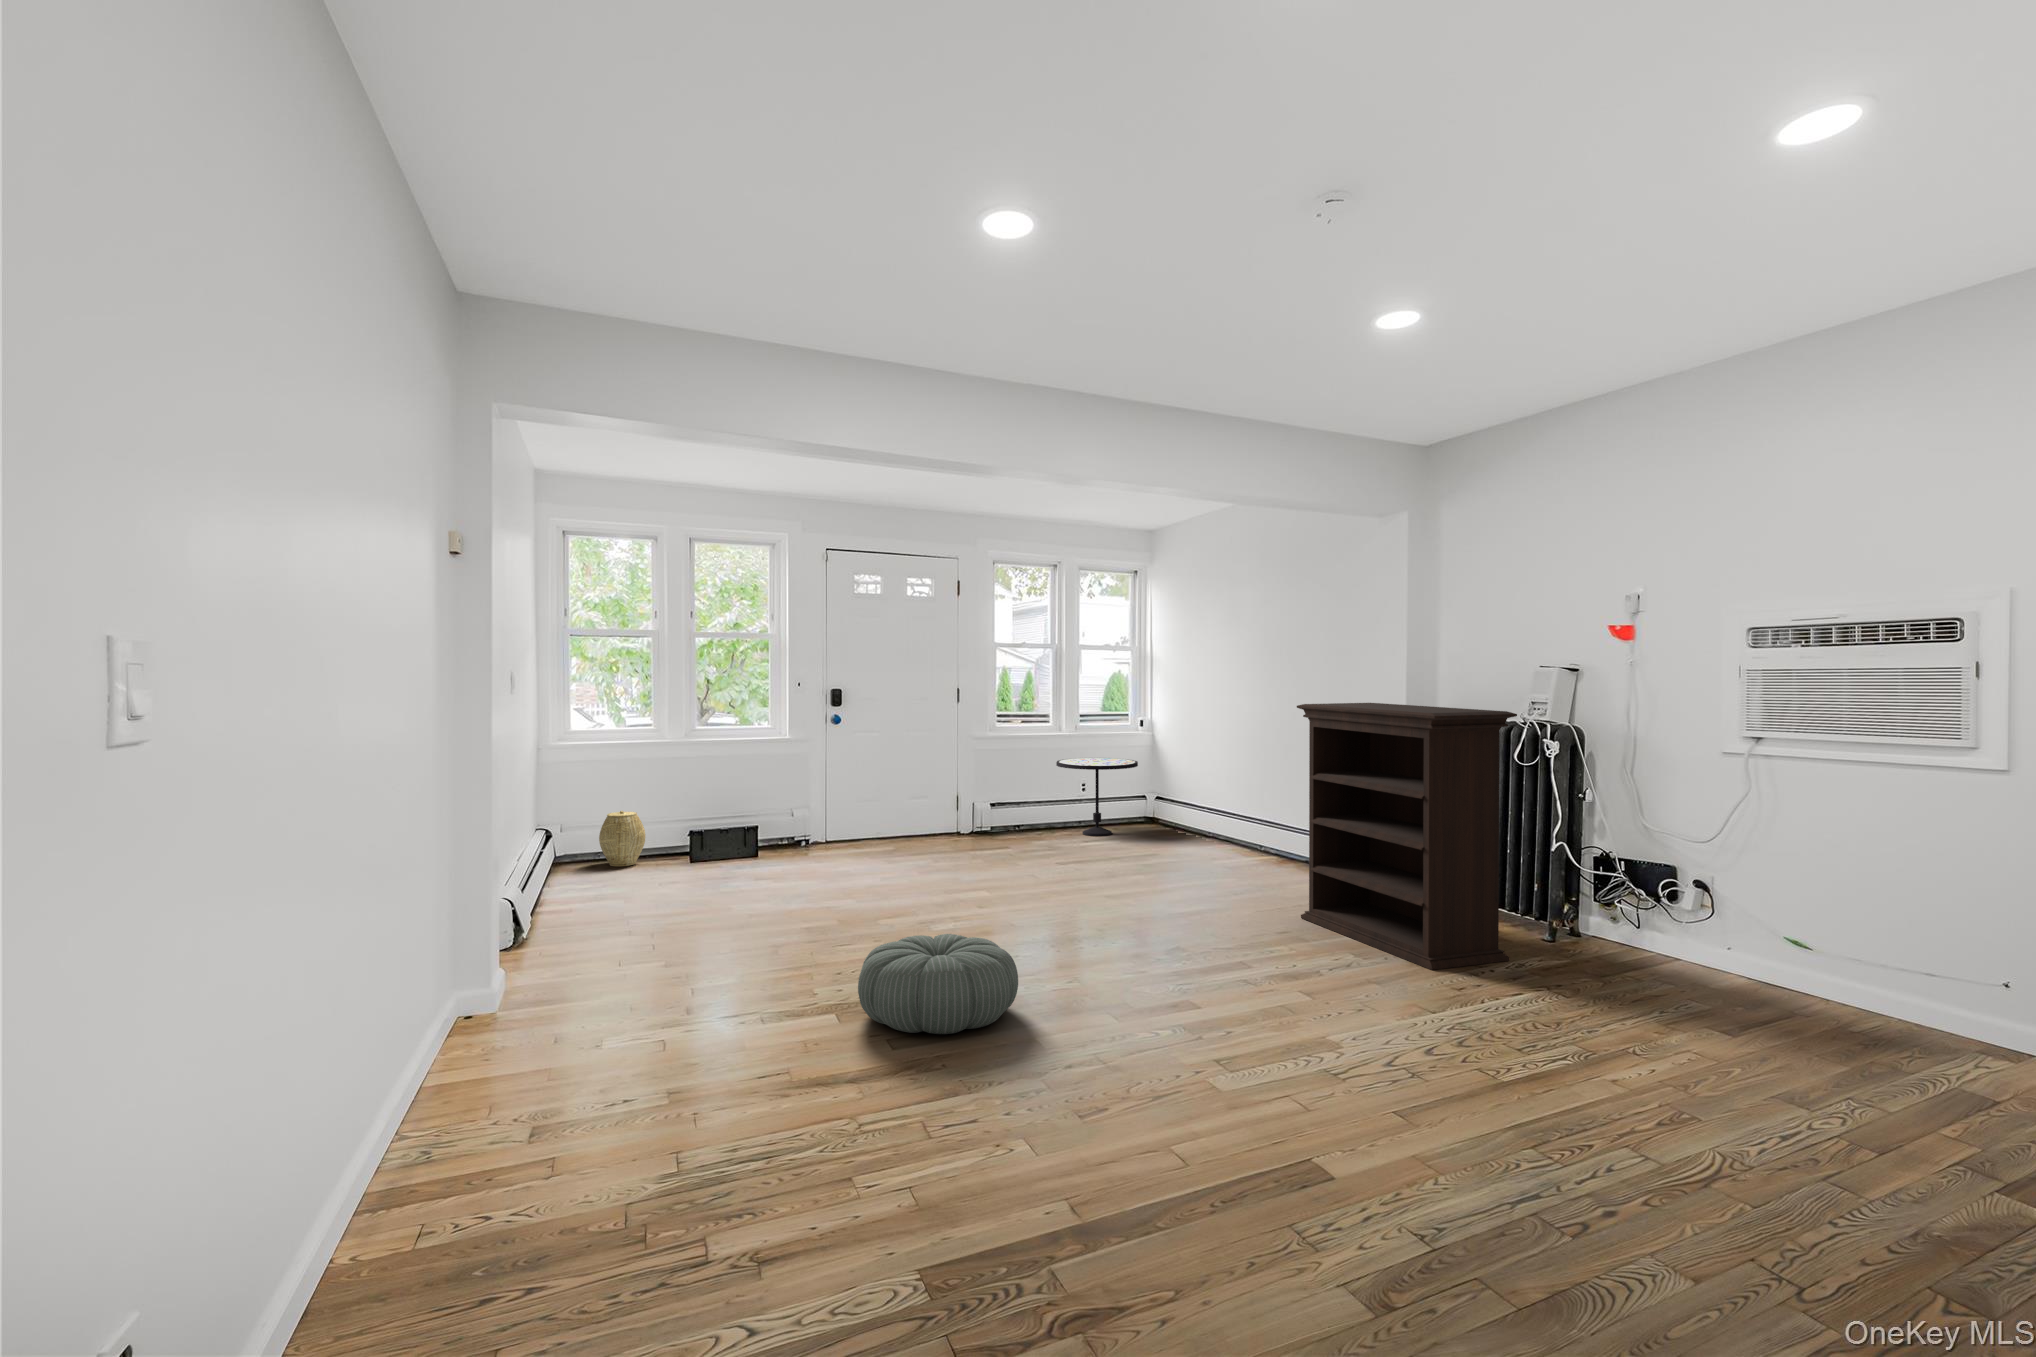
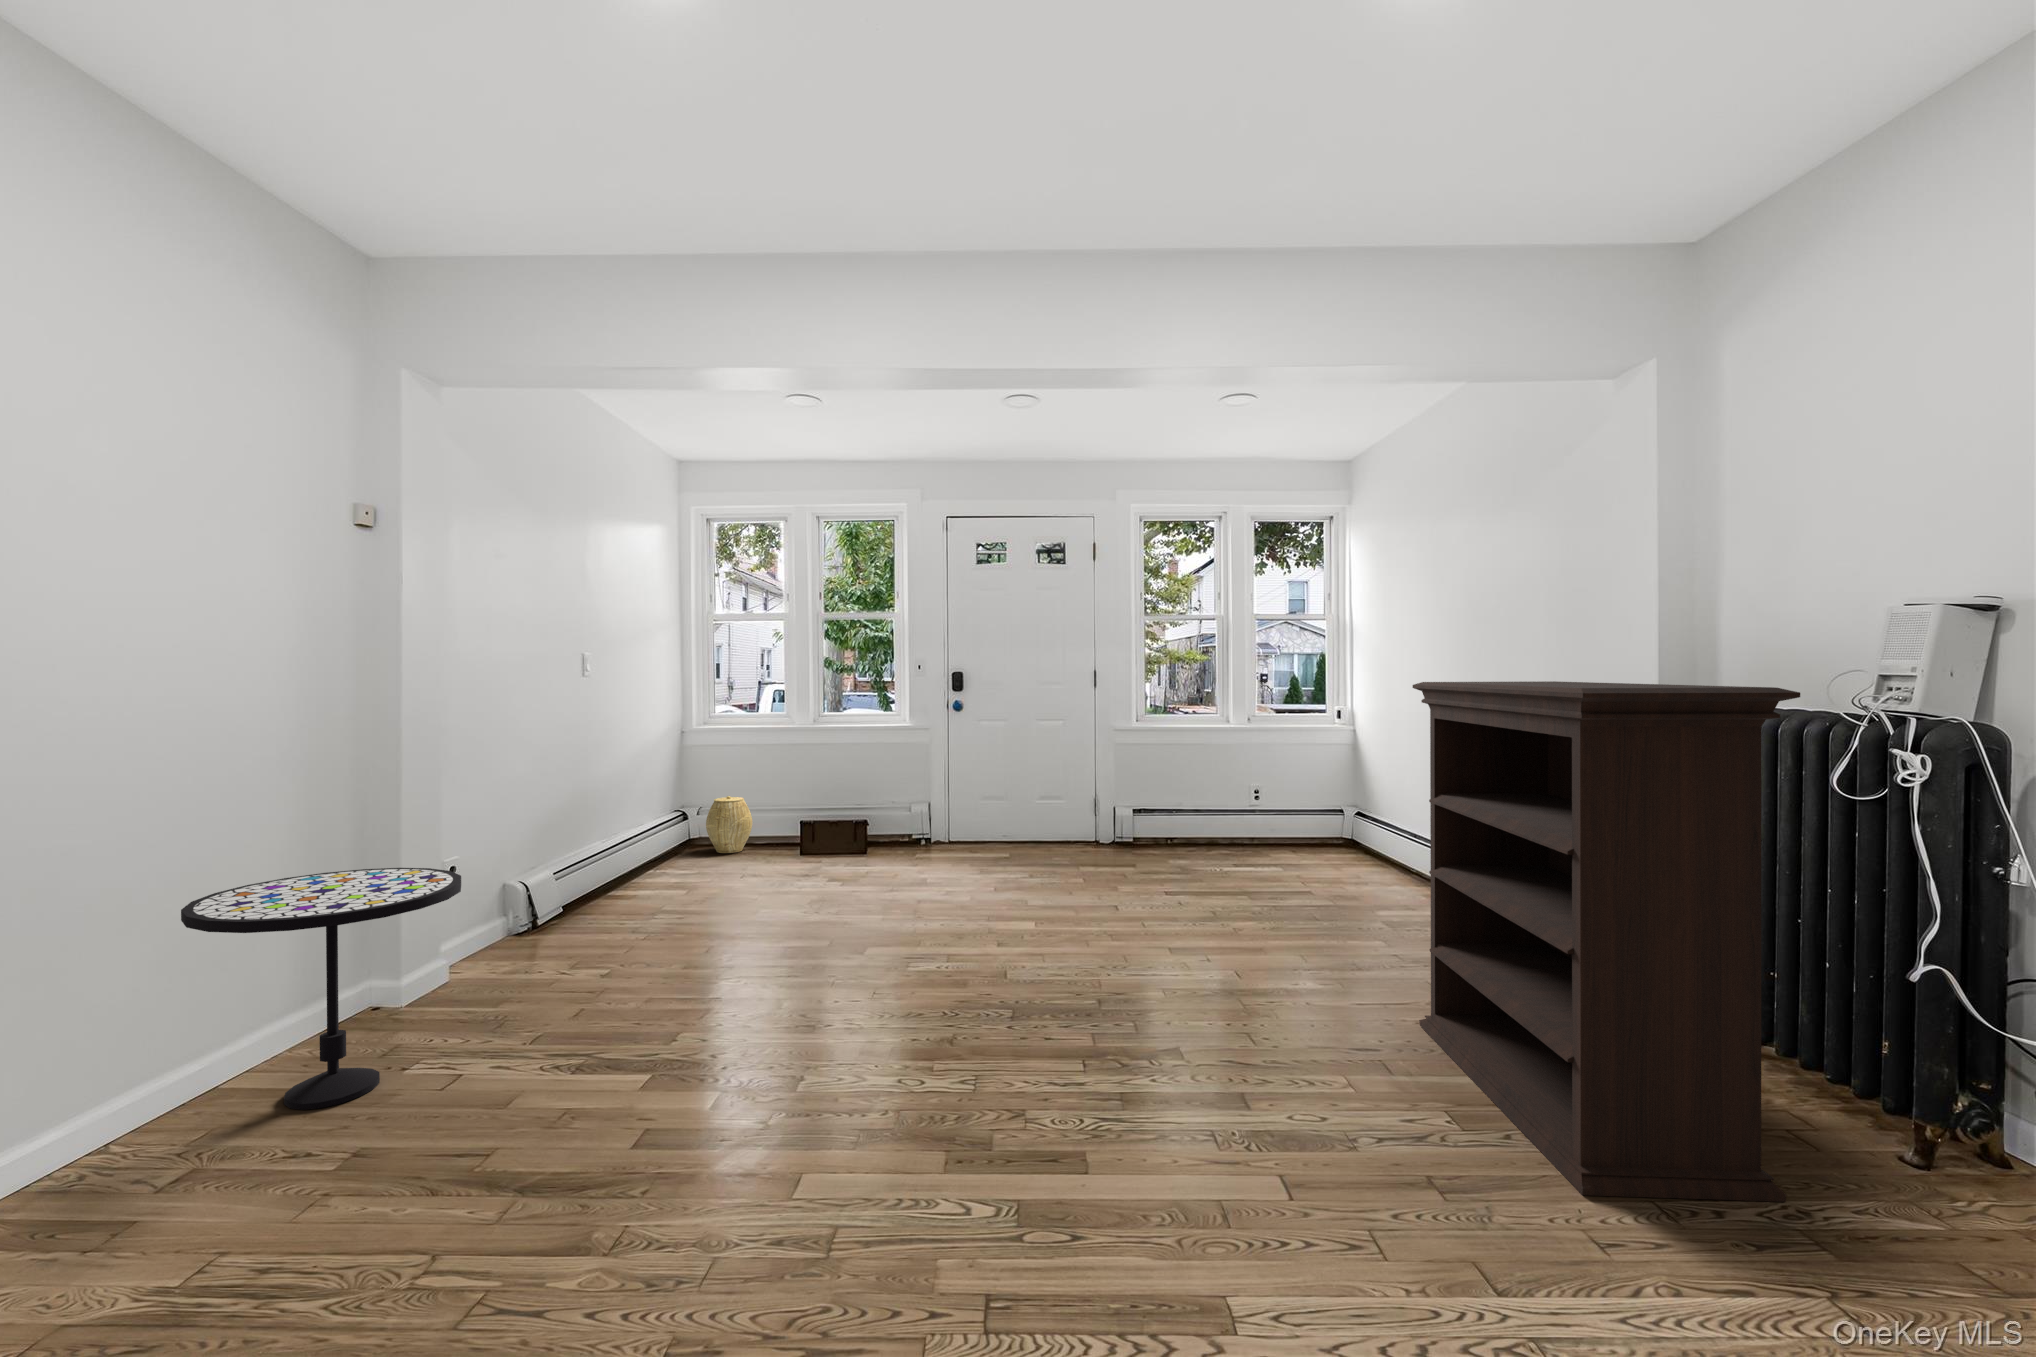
side table: present [1056,758,1138,836] -> present [181,868,461,1110]
pouf: present [858,934,1018,1034] -> none [519,1001,780,1178]

